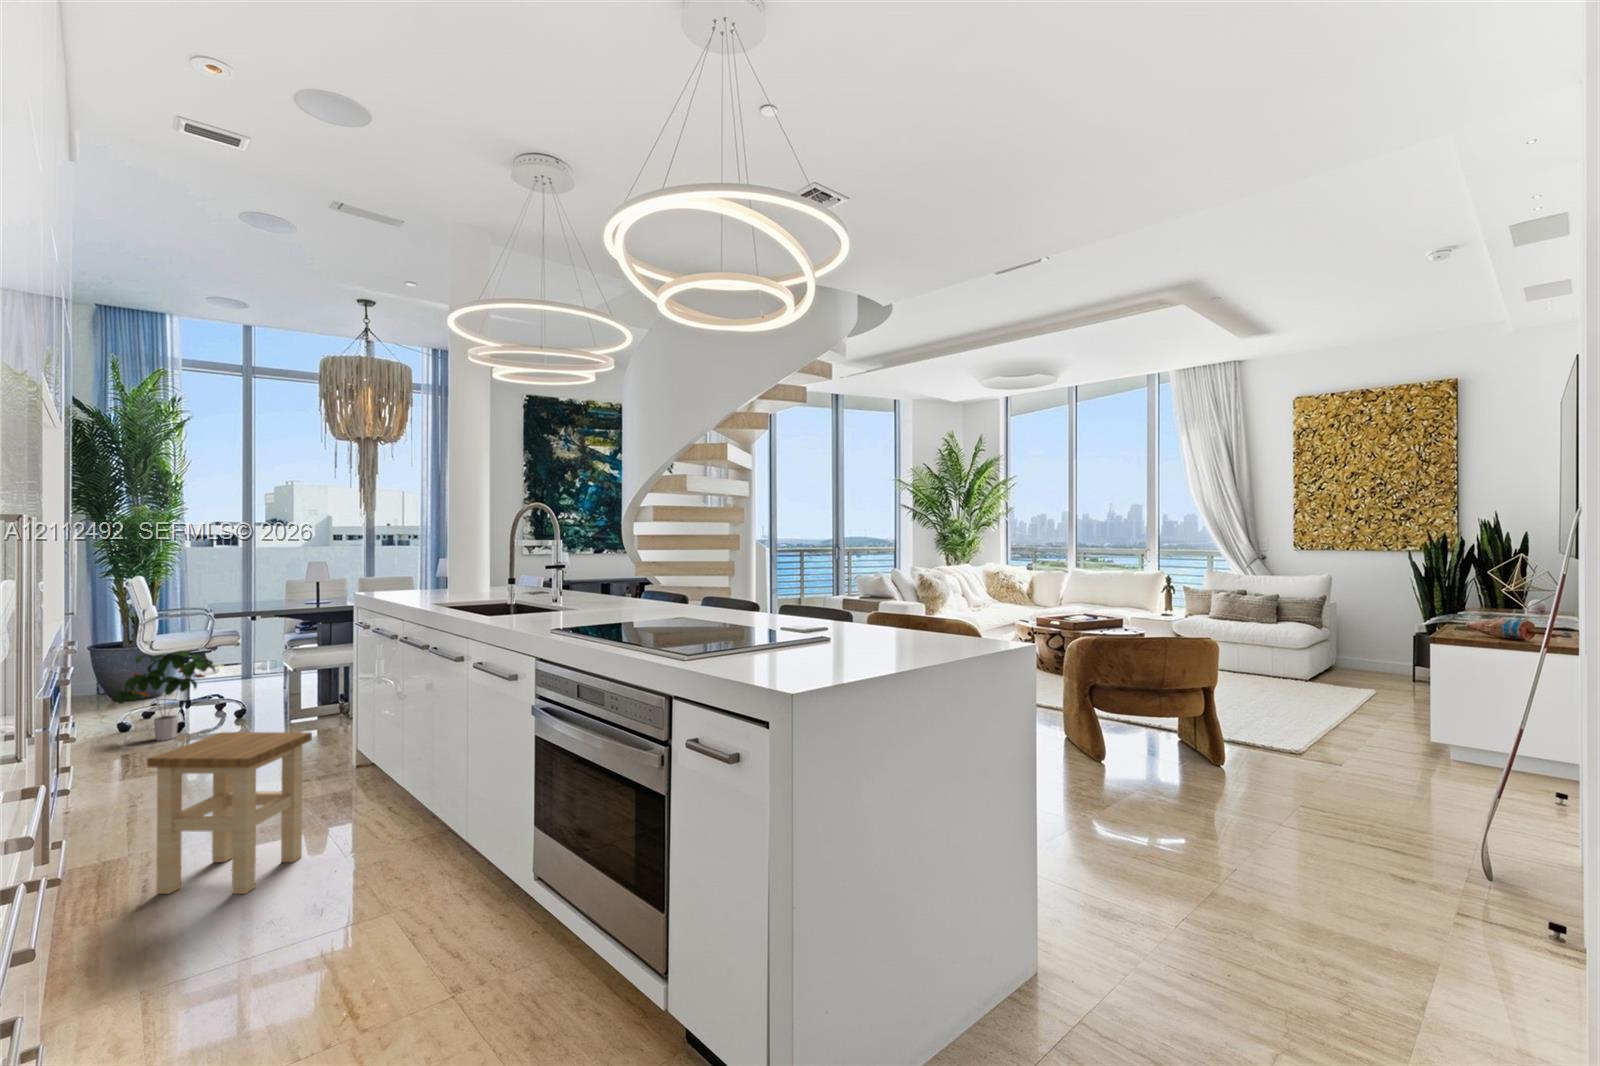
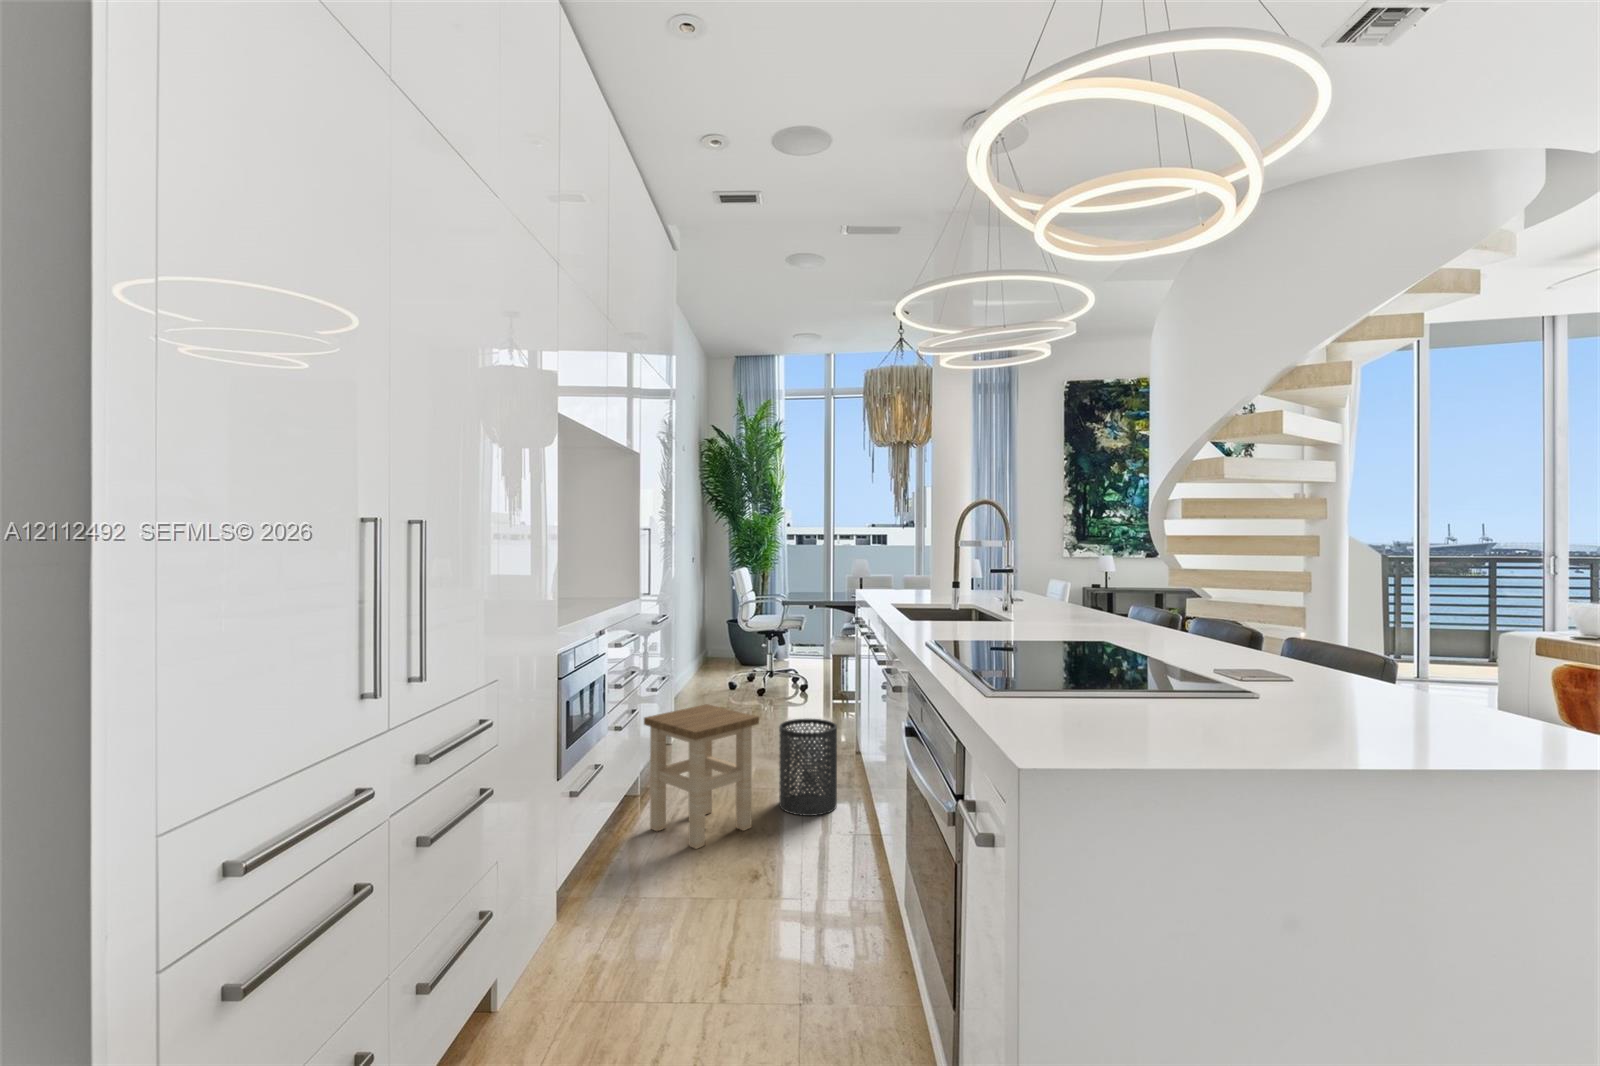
potted plant: present [113,651,215,741] -> none [715,628,777,699]
trash can: none [318,729,389,834] -> present [779,719,837,816]

